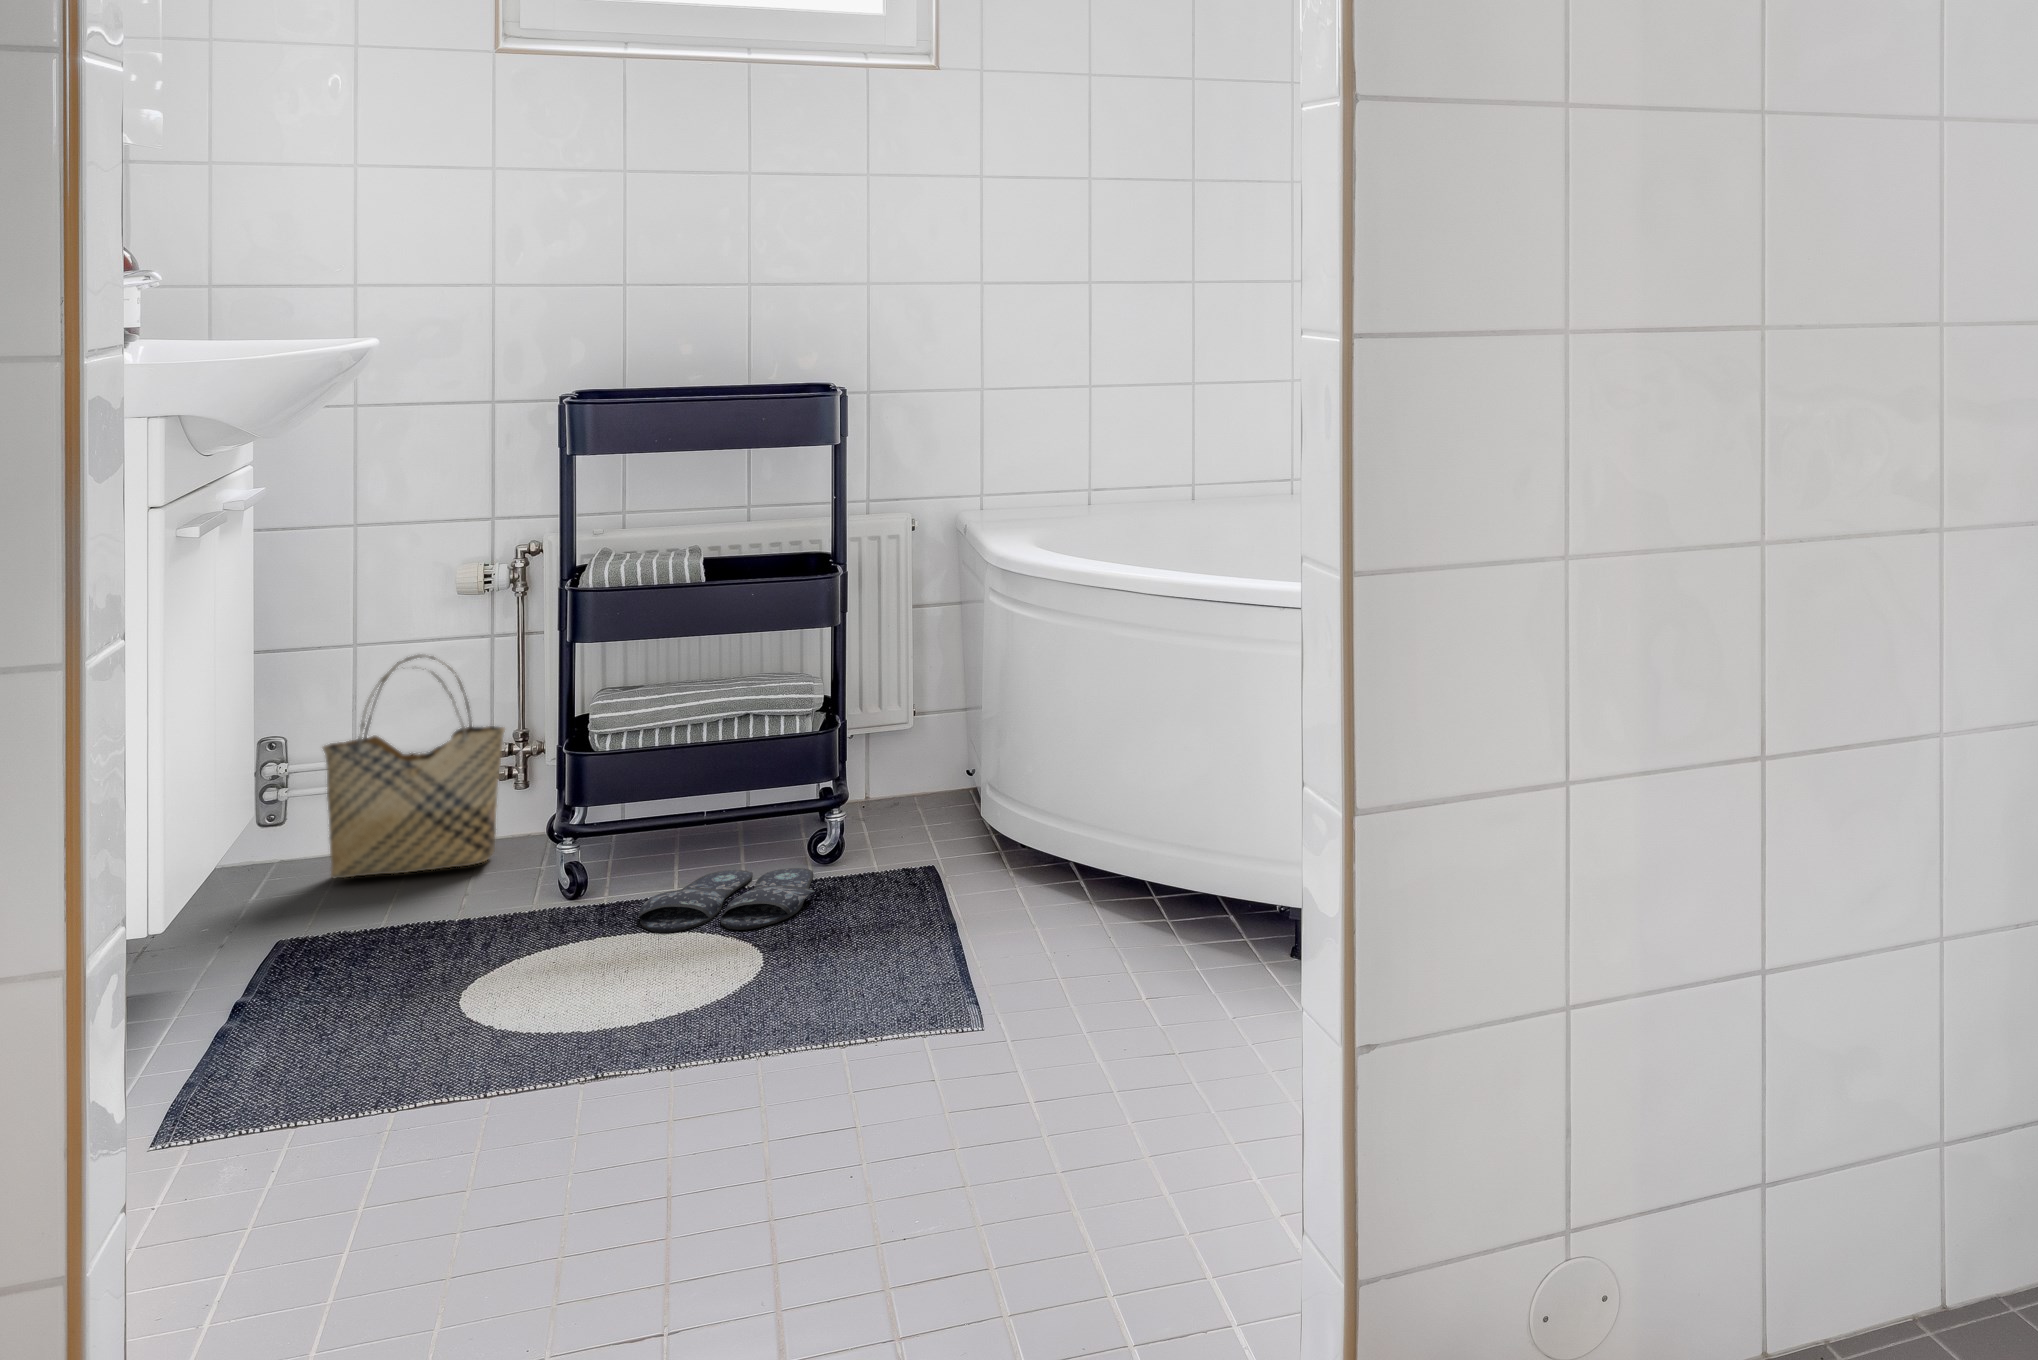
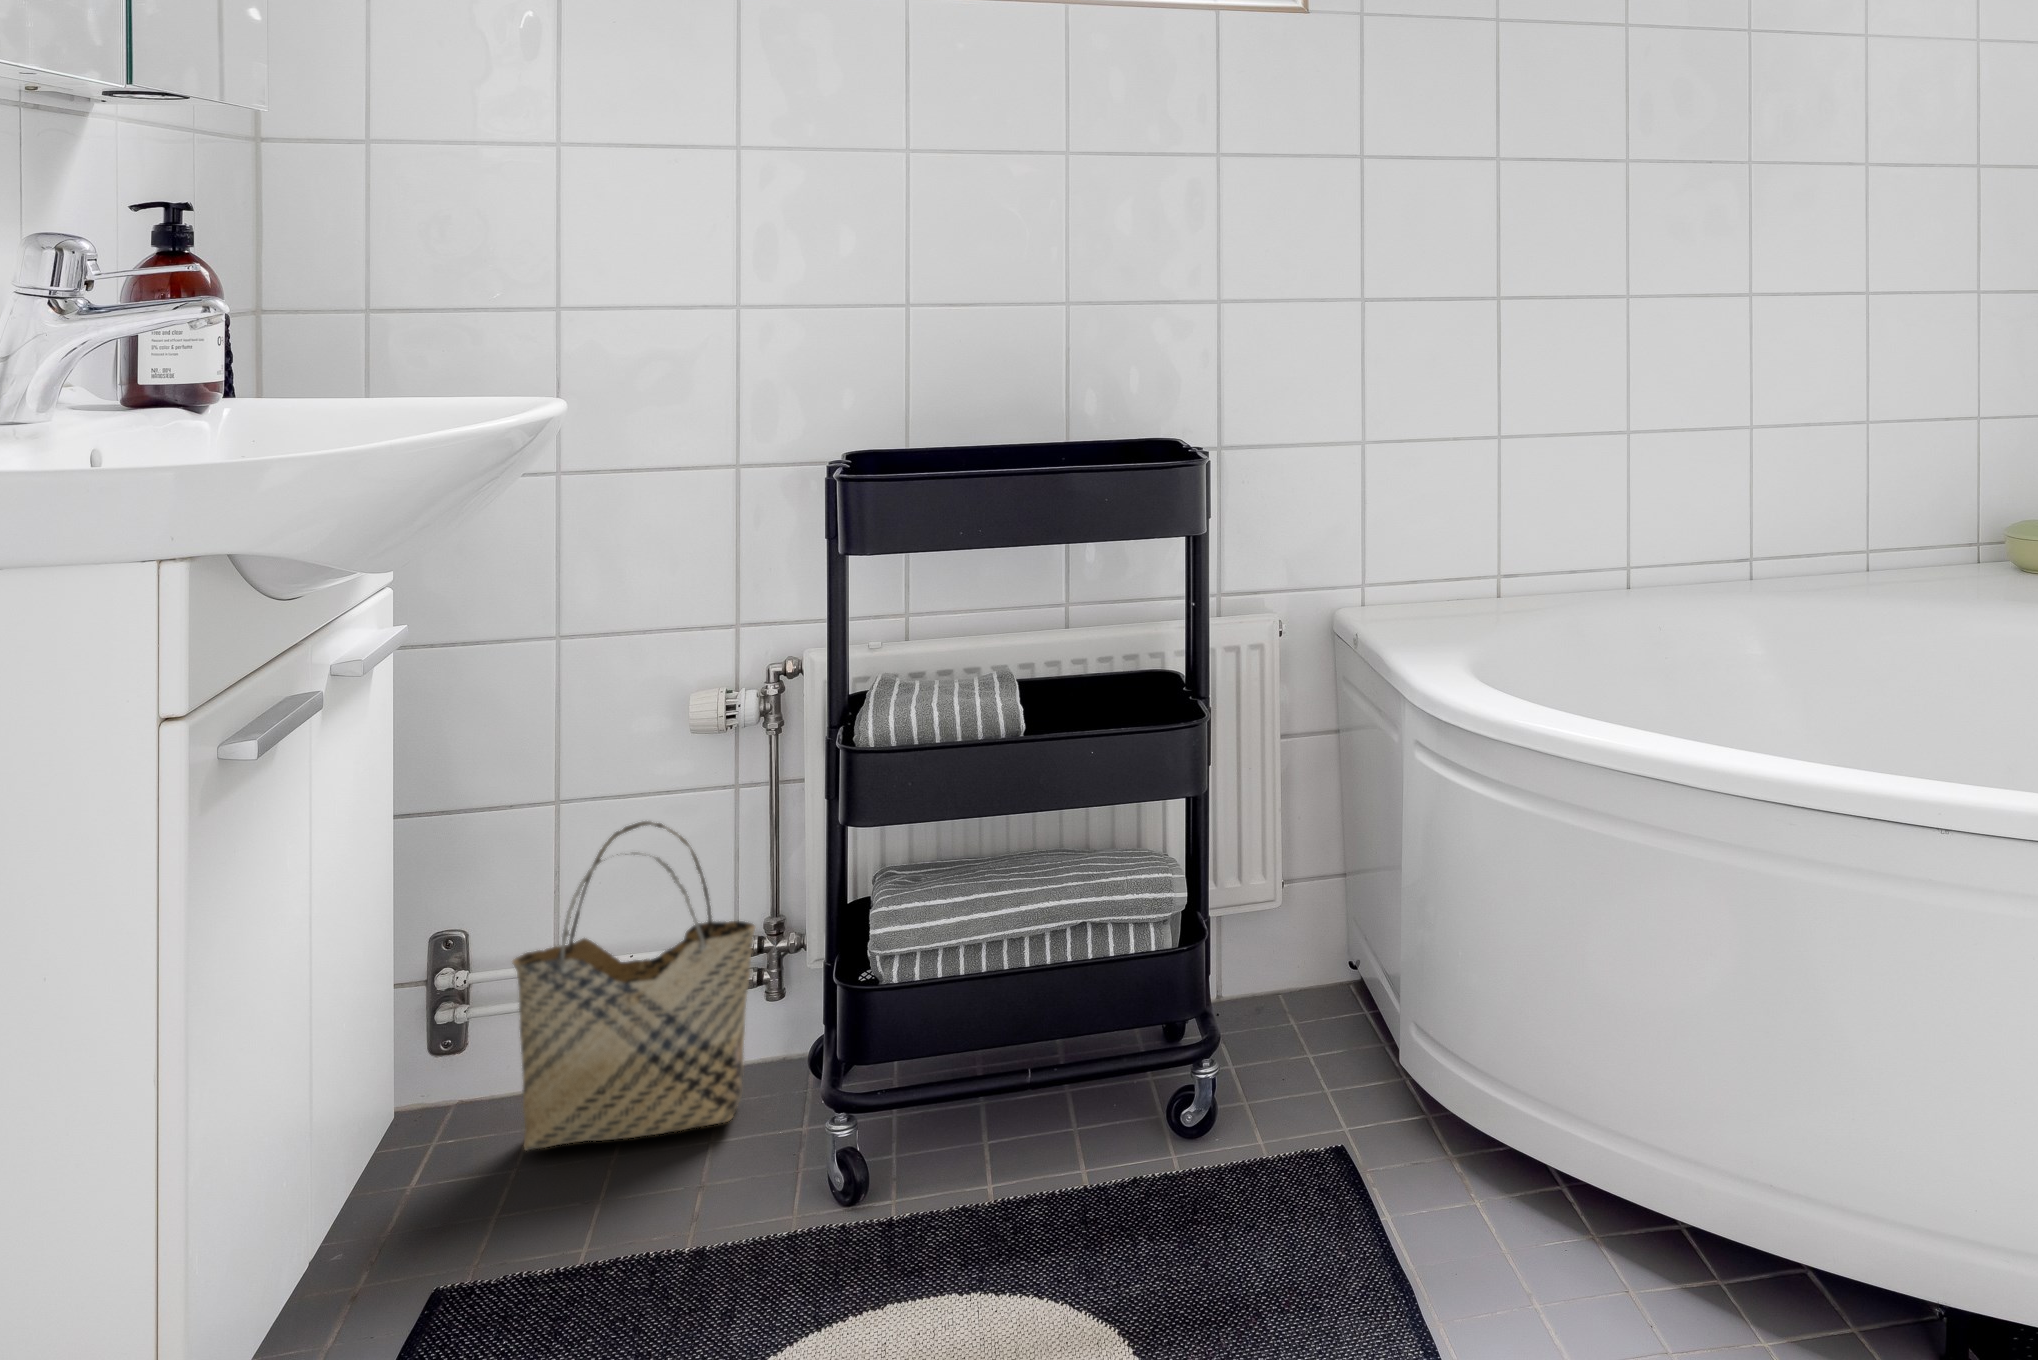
slippers: present [639,868,815,933] -> none [947,1147,1191,1294]

